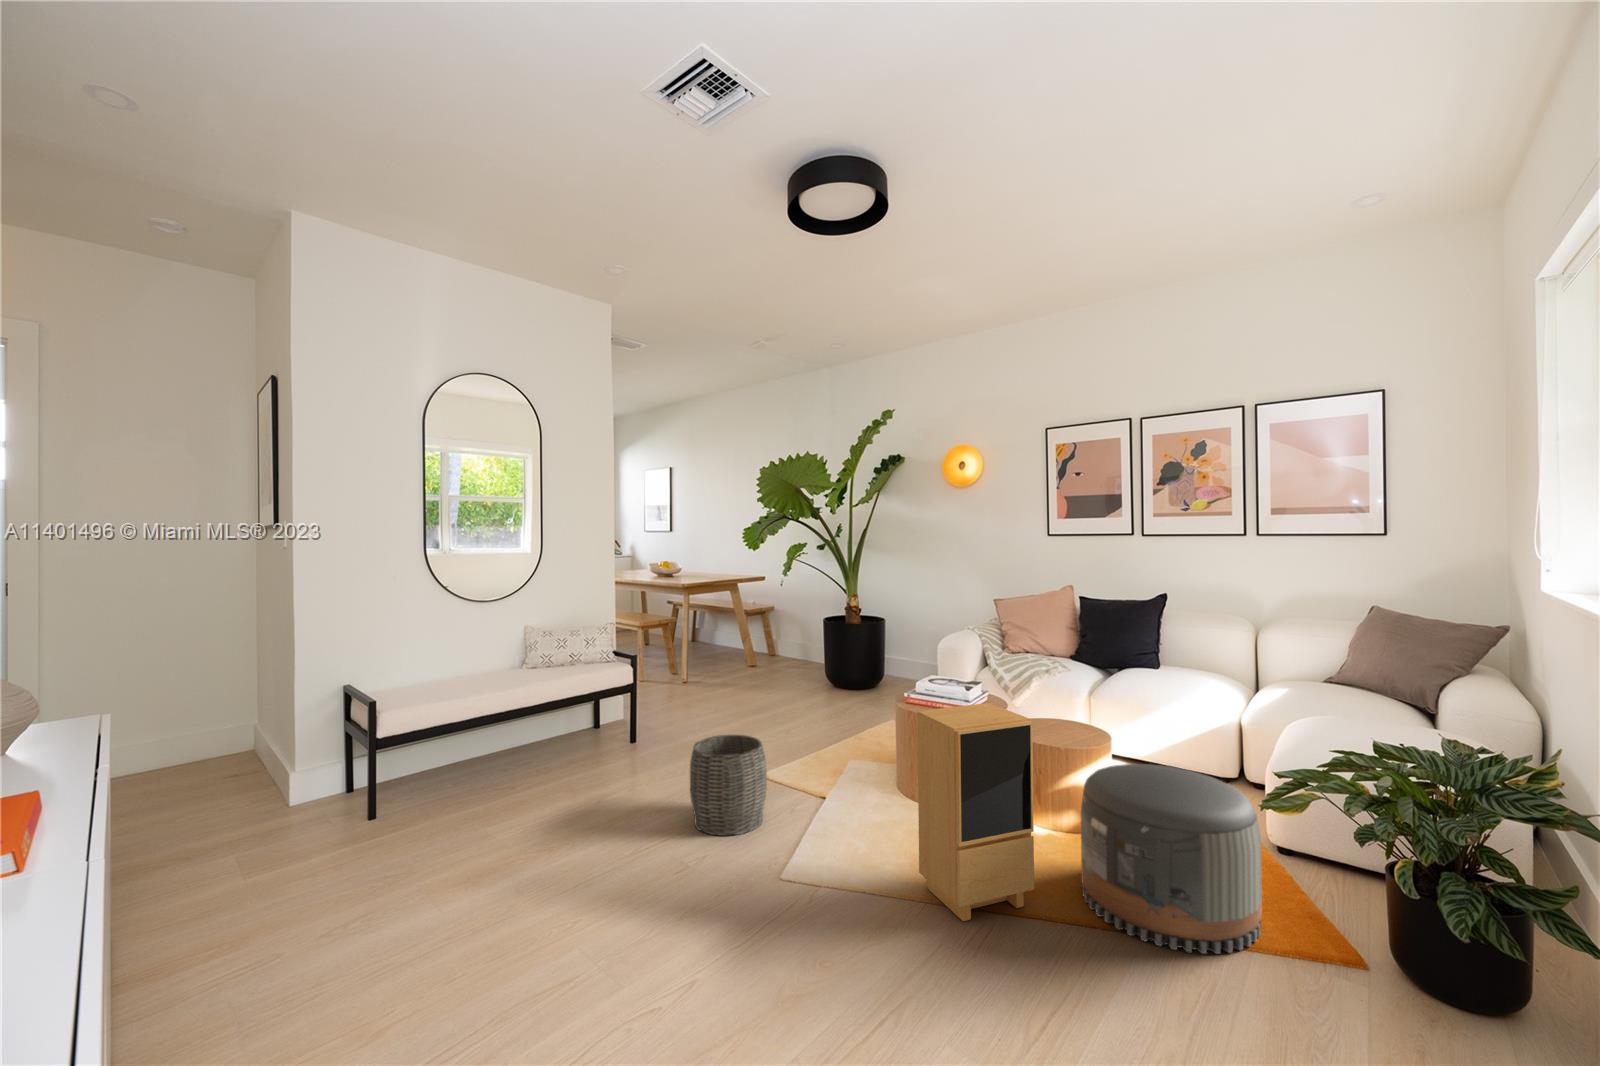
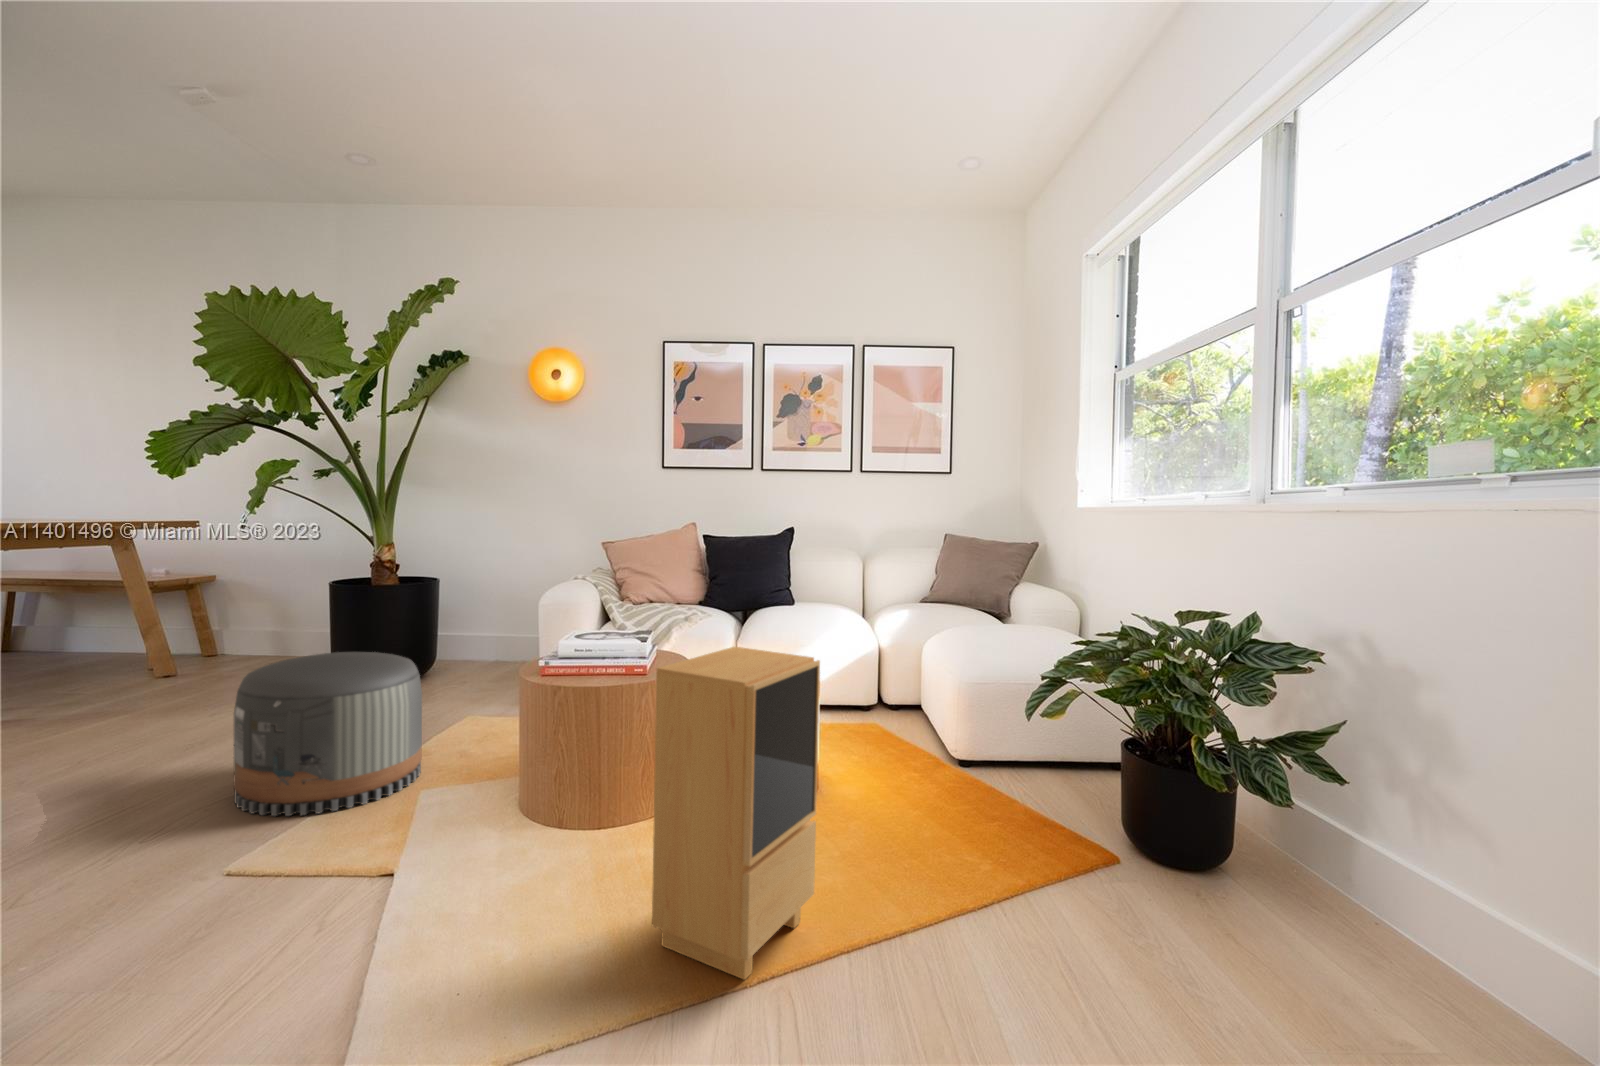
woven basket: present [690,735,767,836] -> none [101,772,308,999]
pouf: present [1081,764,1262,954] -> present [234,652,422,816]

